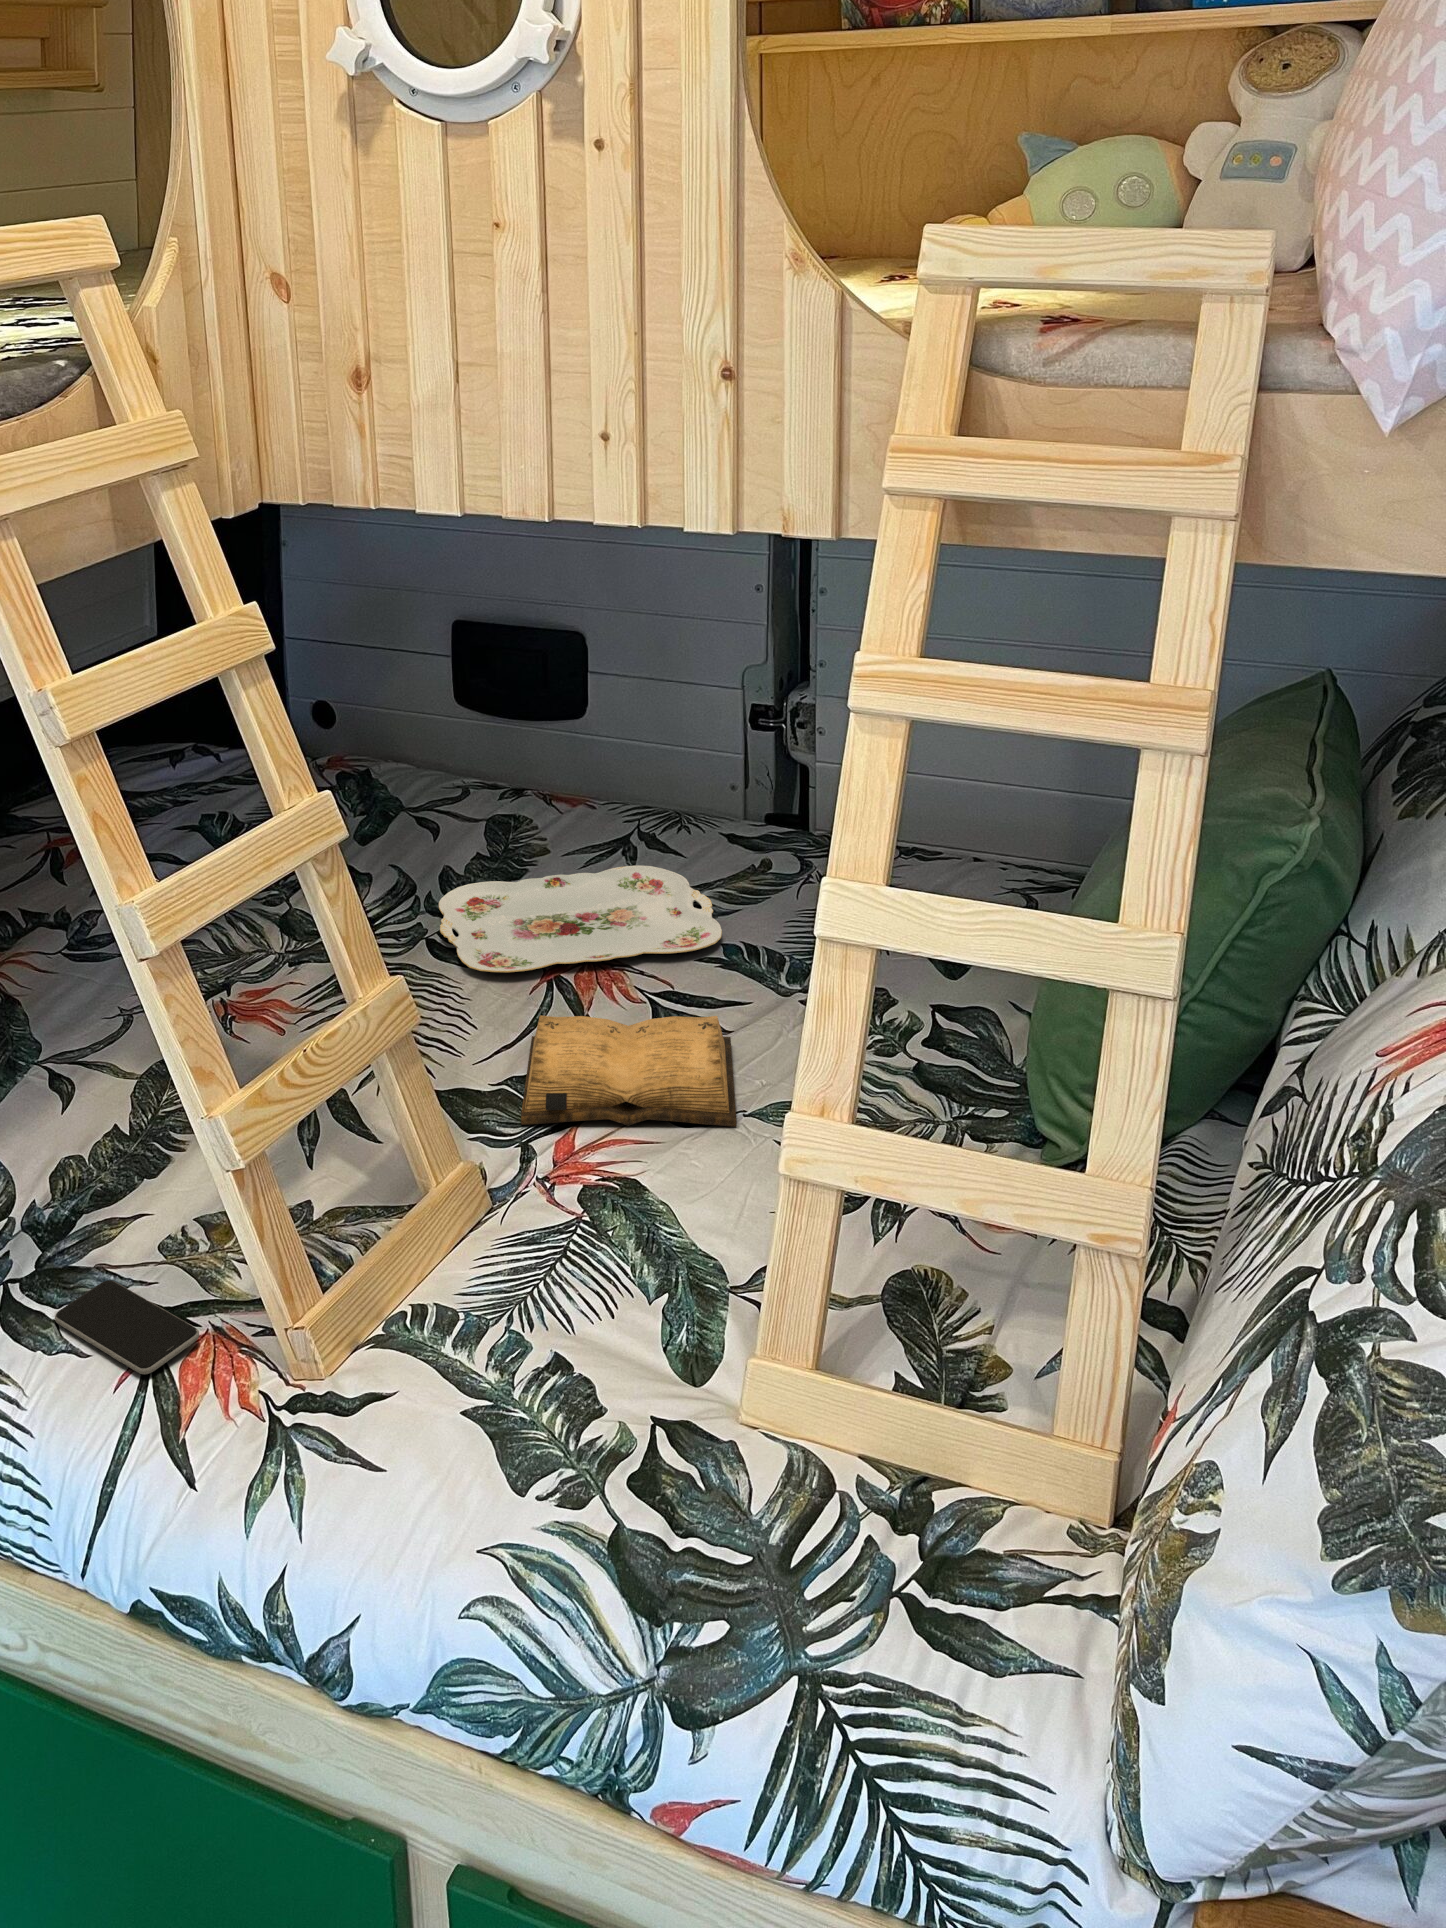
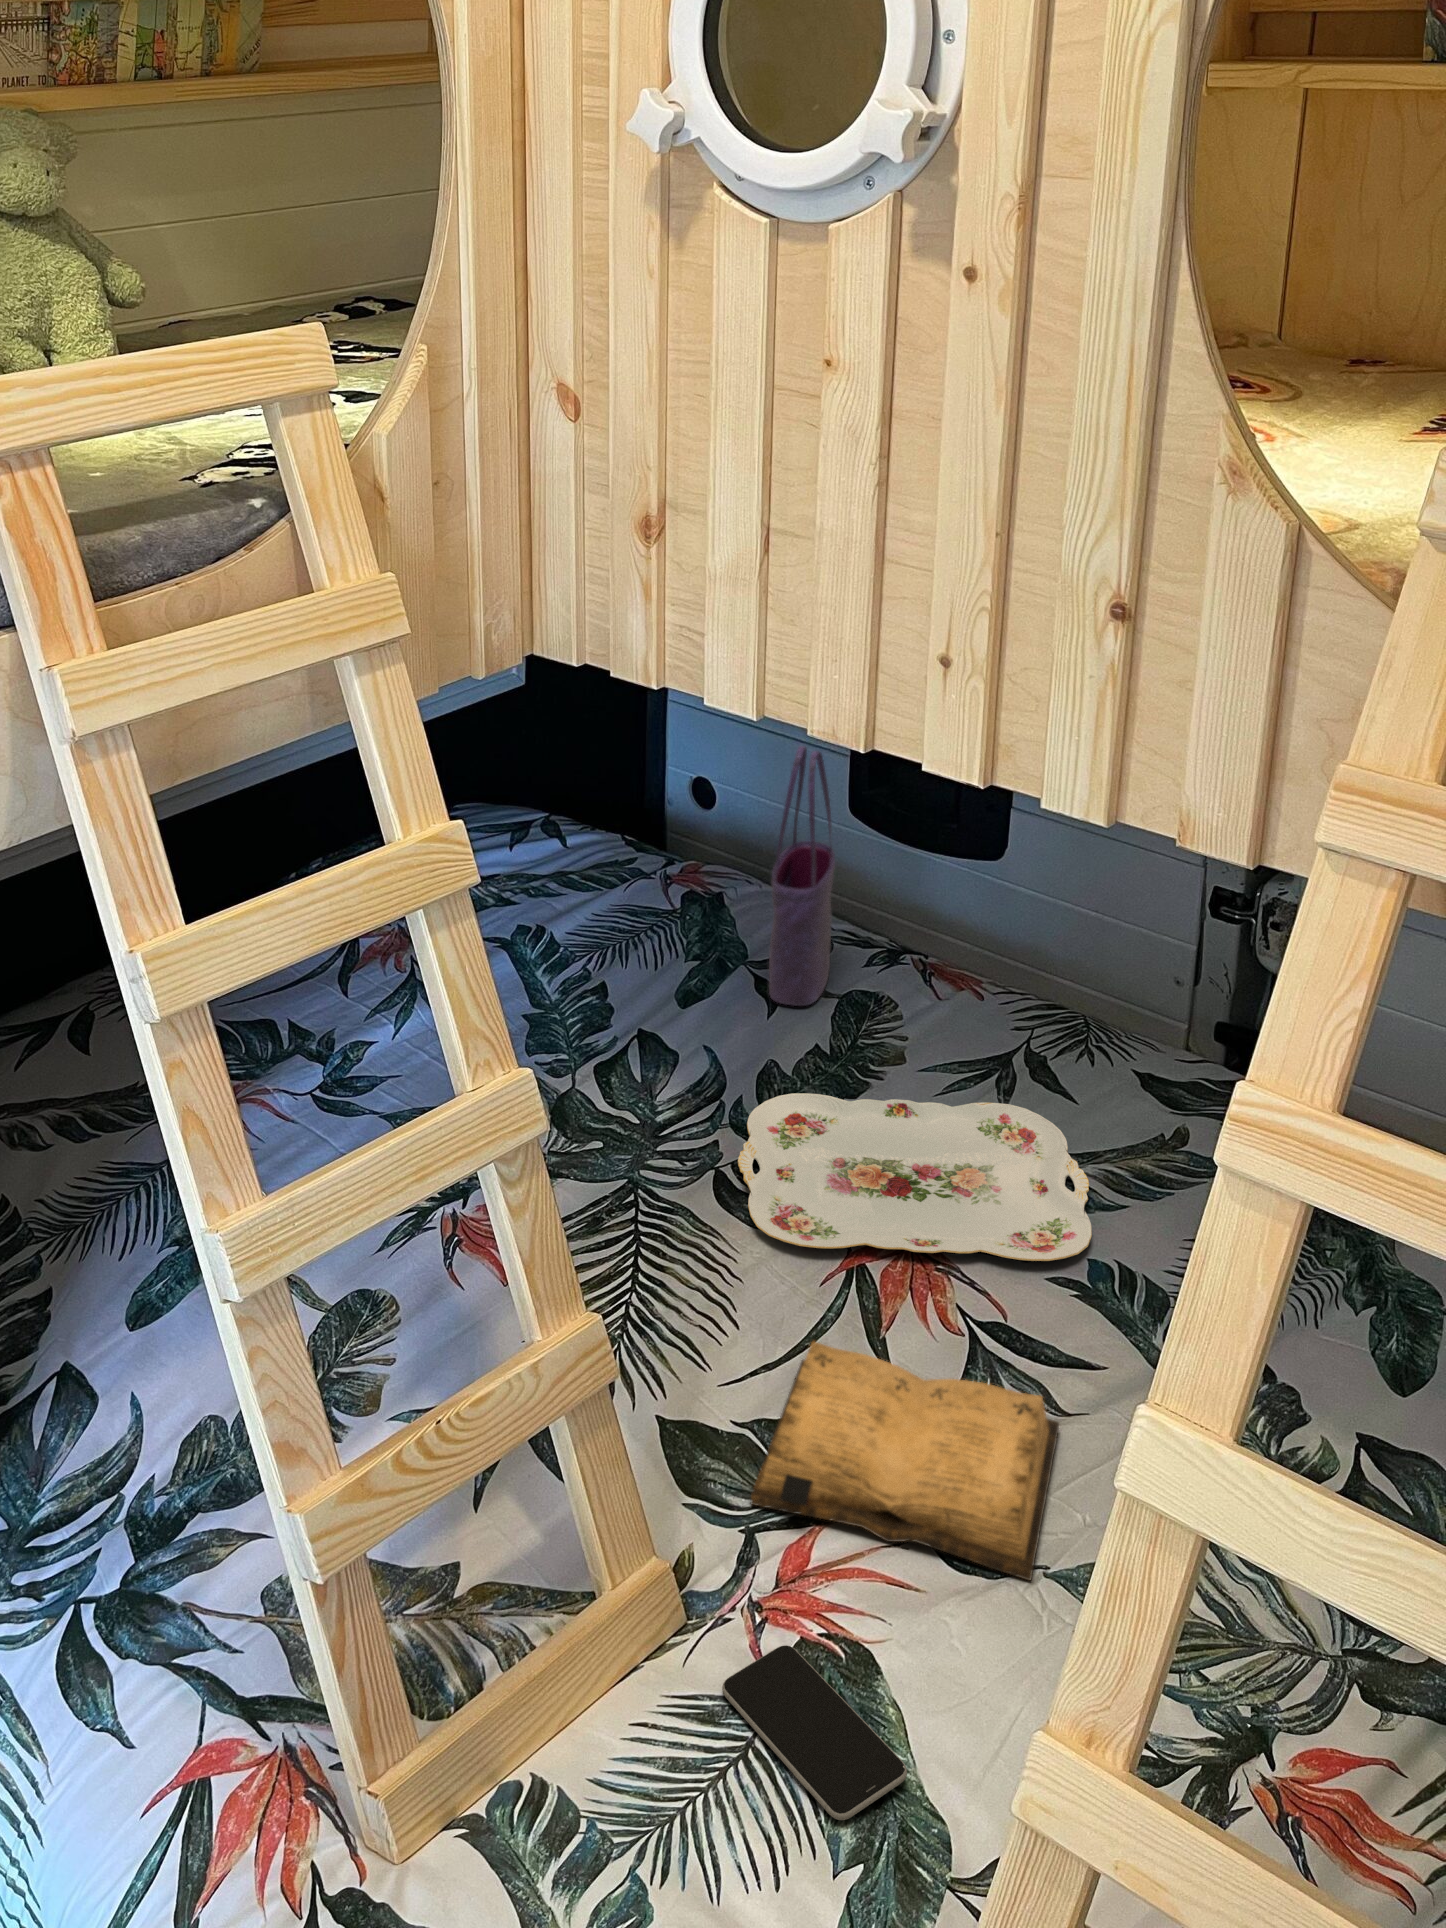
tote bag: none [421,614,470,833] -> present [769,746,835,1006]
smartphone: present [55,1280,199,1374] -> present [722,1645,907,1820]

